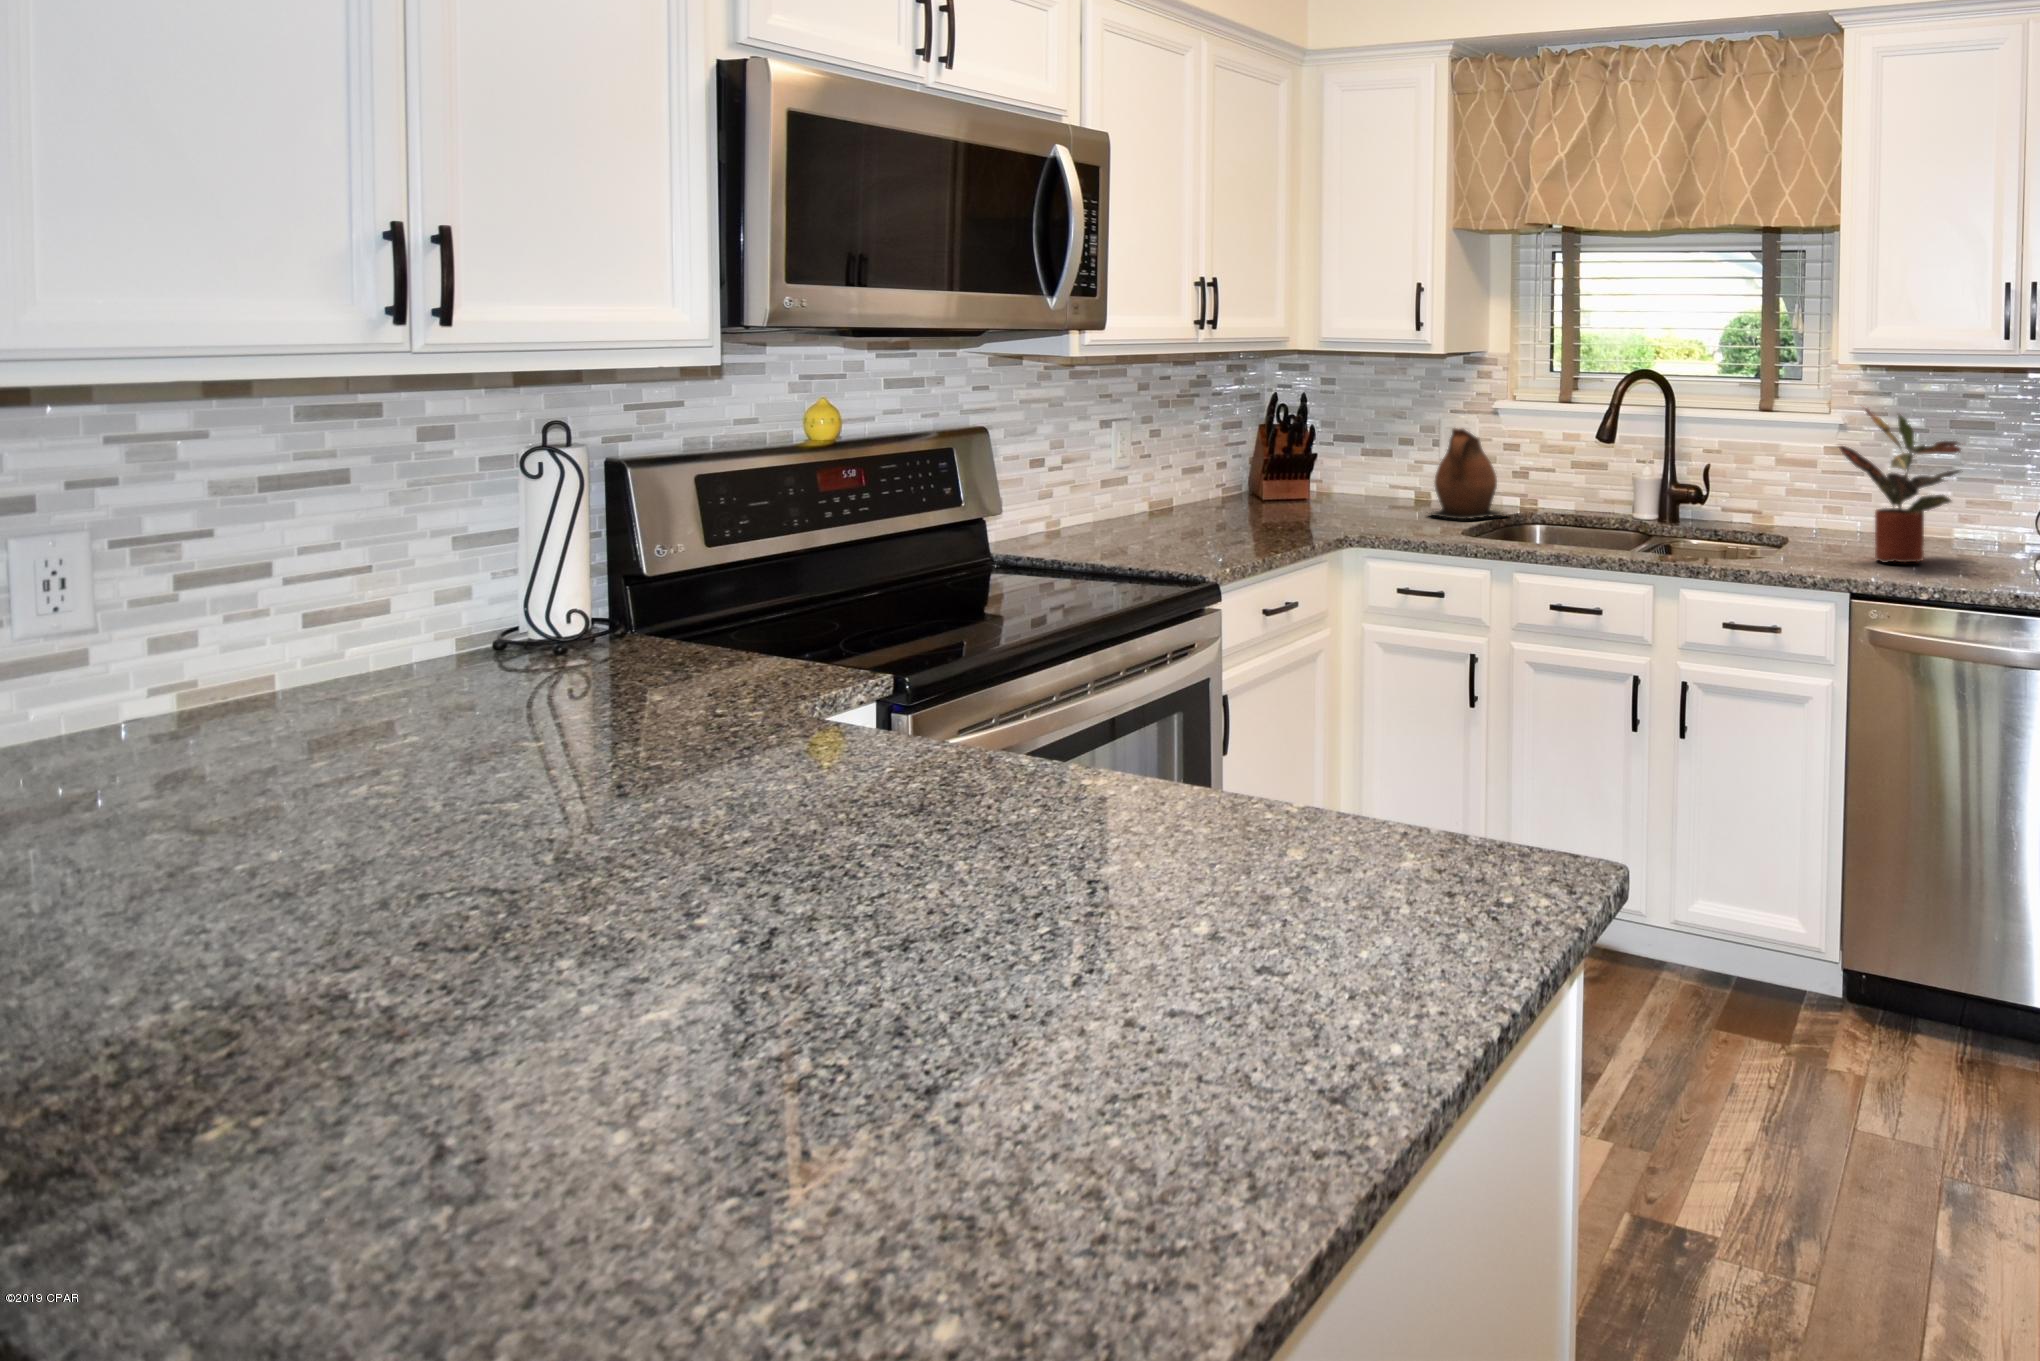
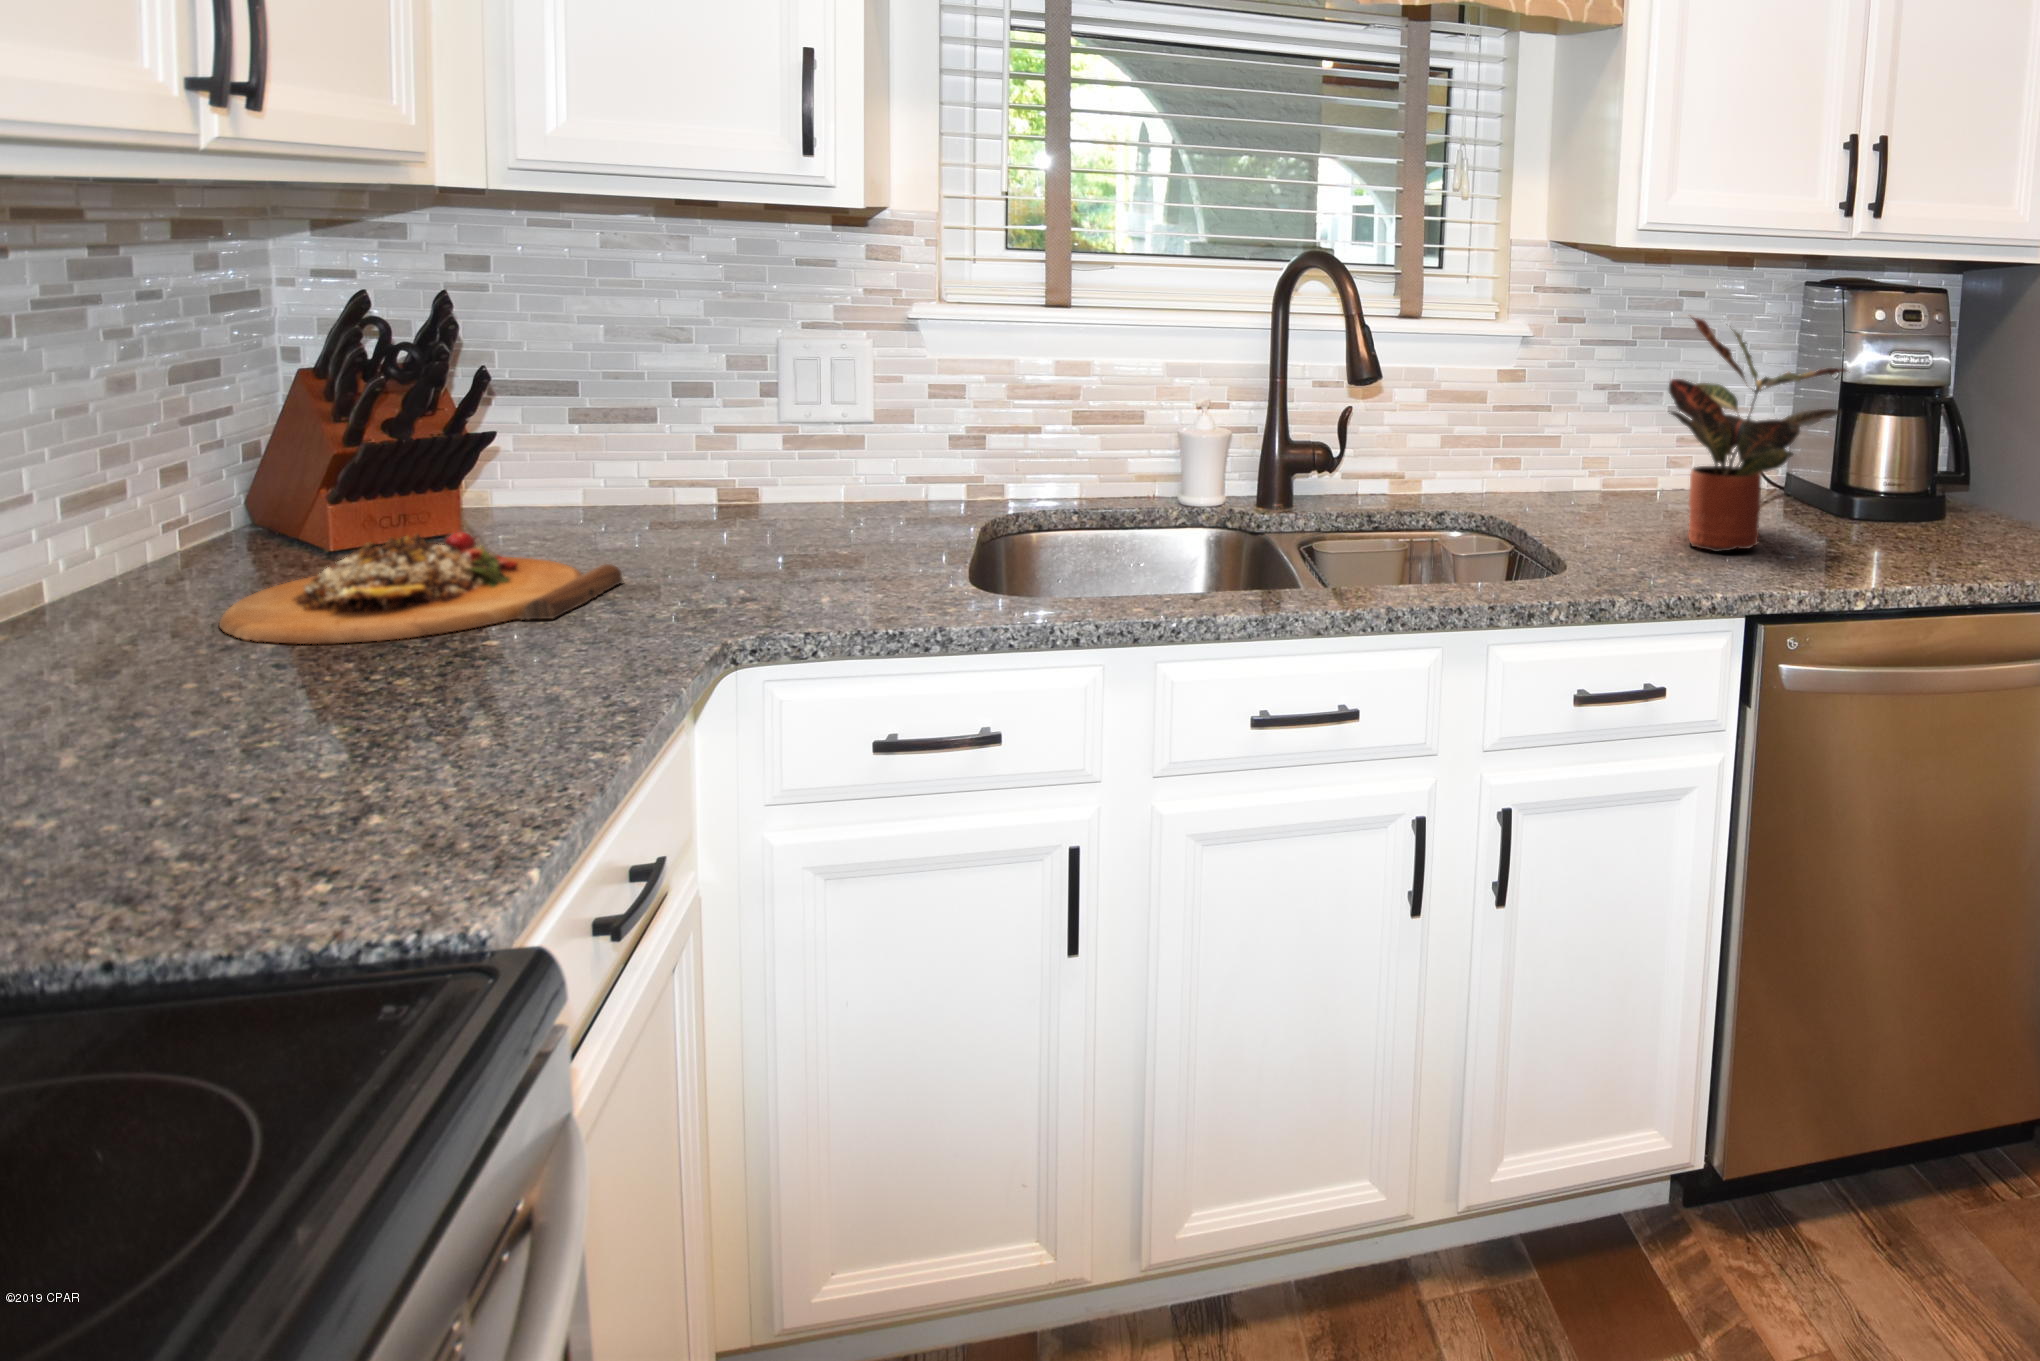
ceramic pitcher: present [1431,428,1507,519] -> none [784,361,967,545]
cutting board: none [1219,492,1347,528] -> present [219,532,623,644]

